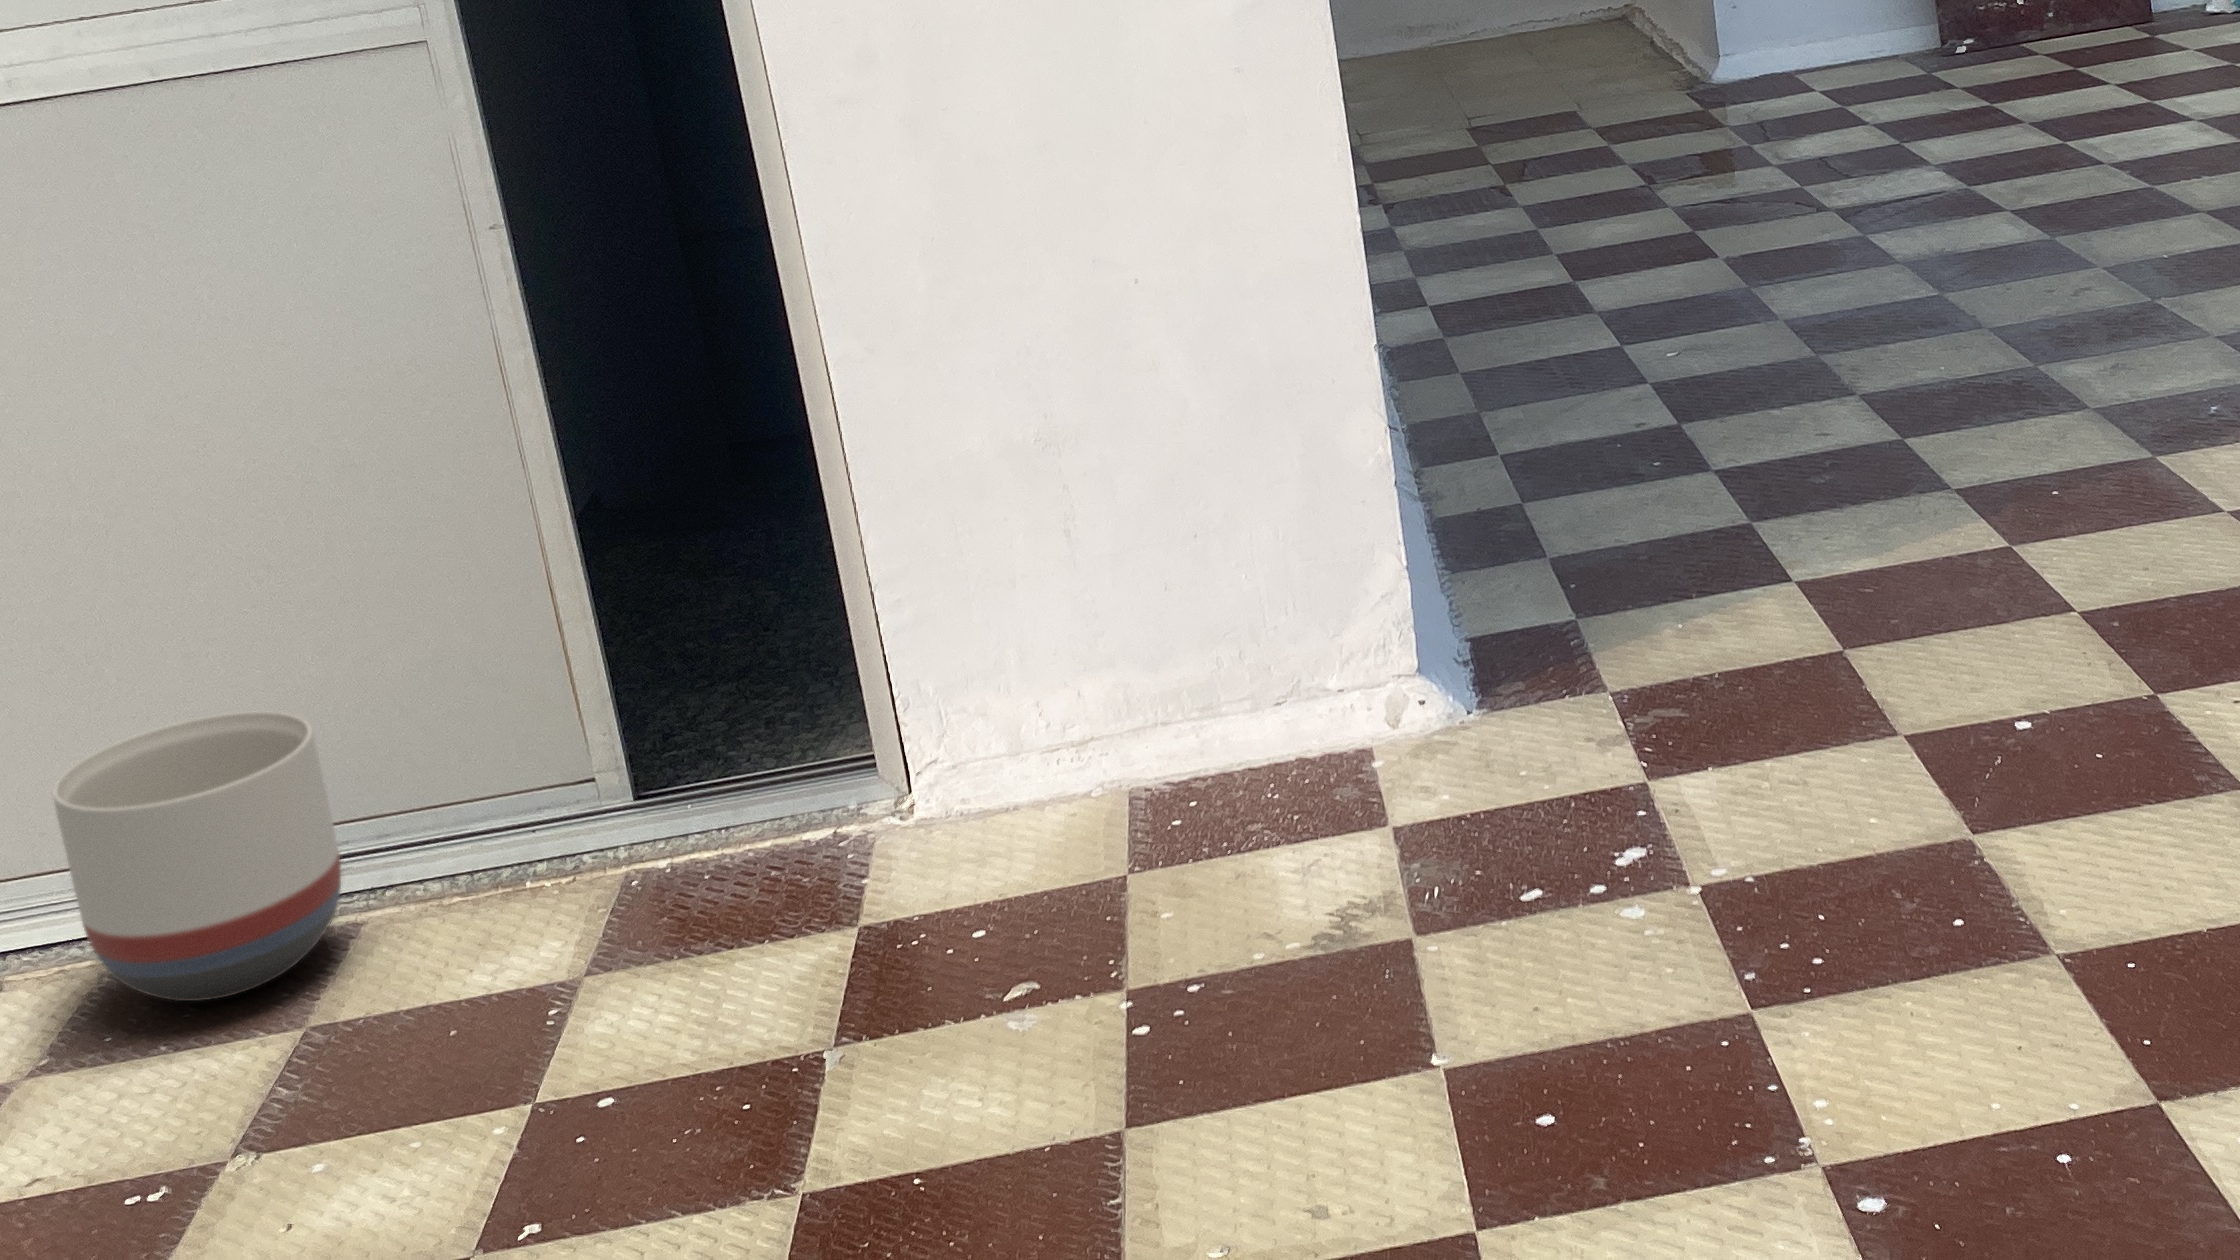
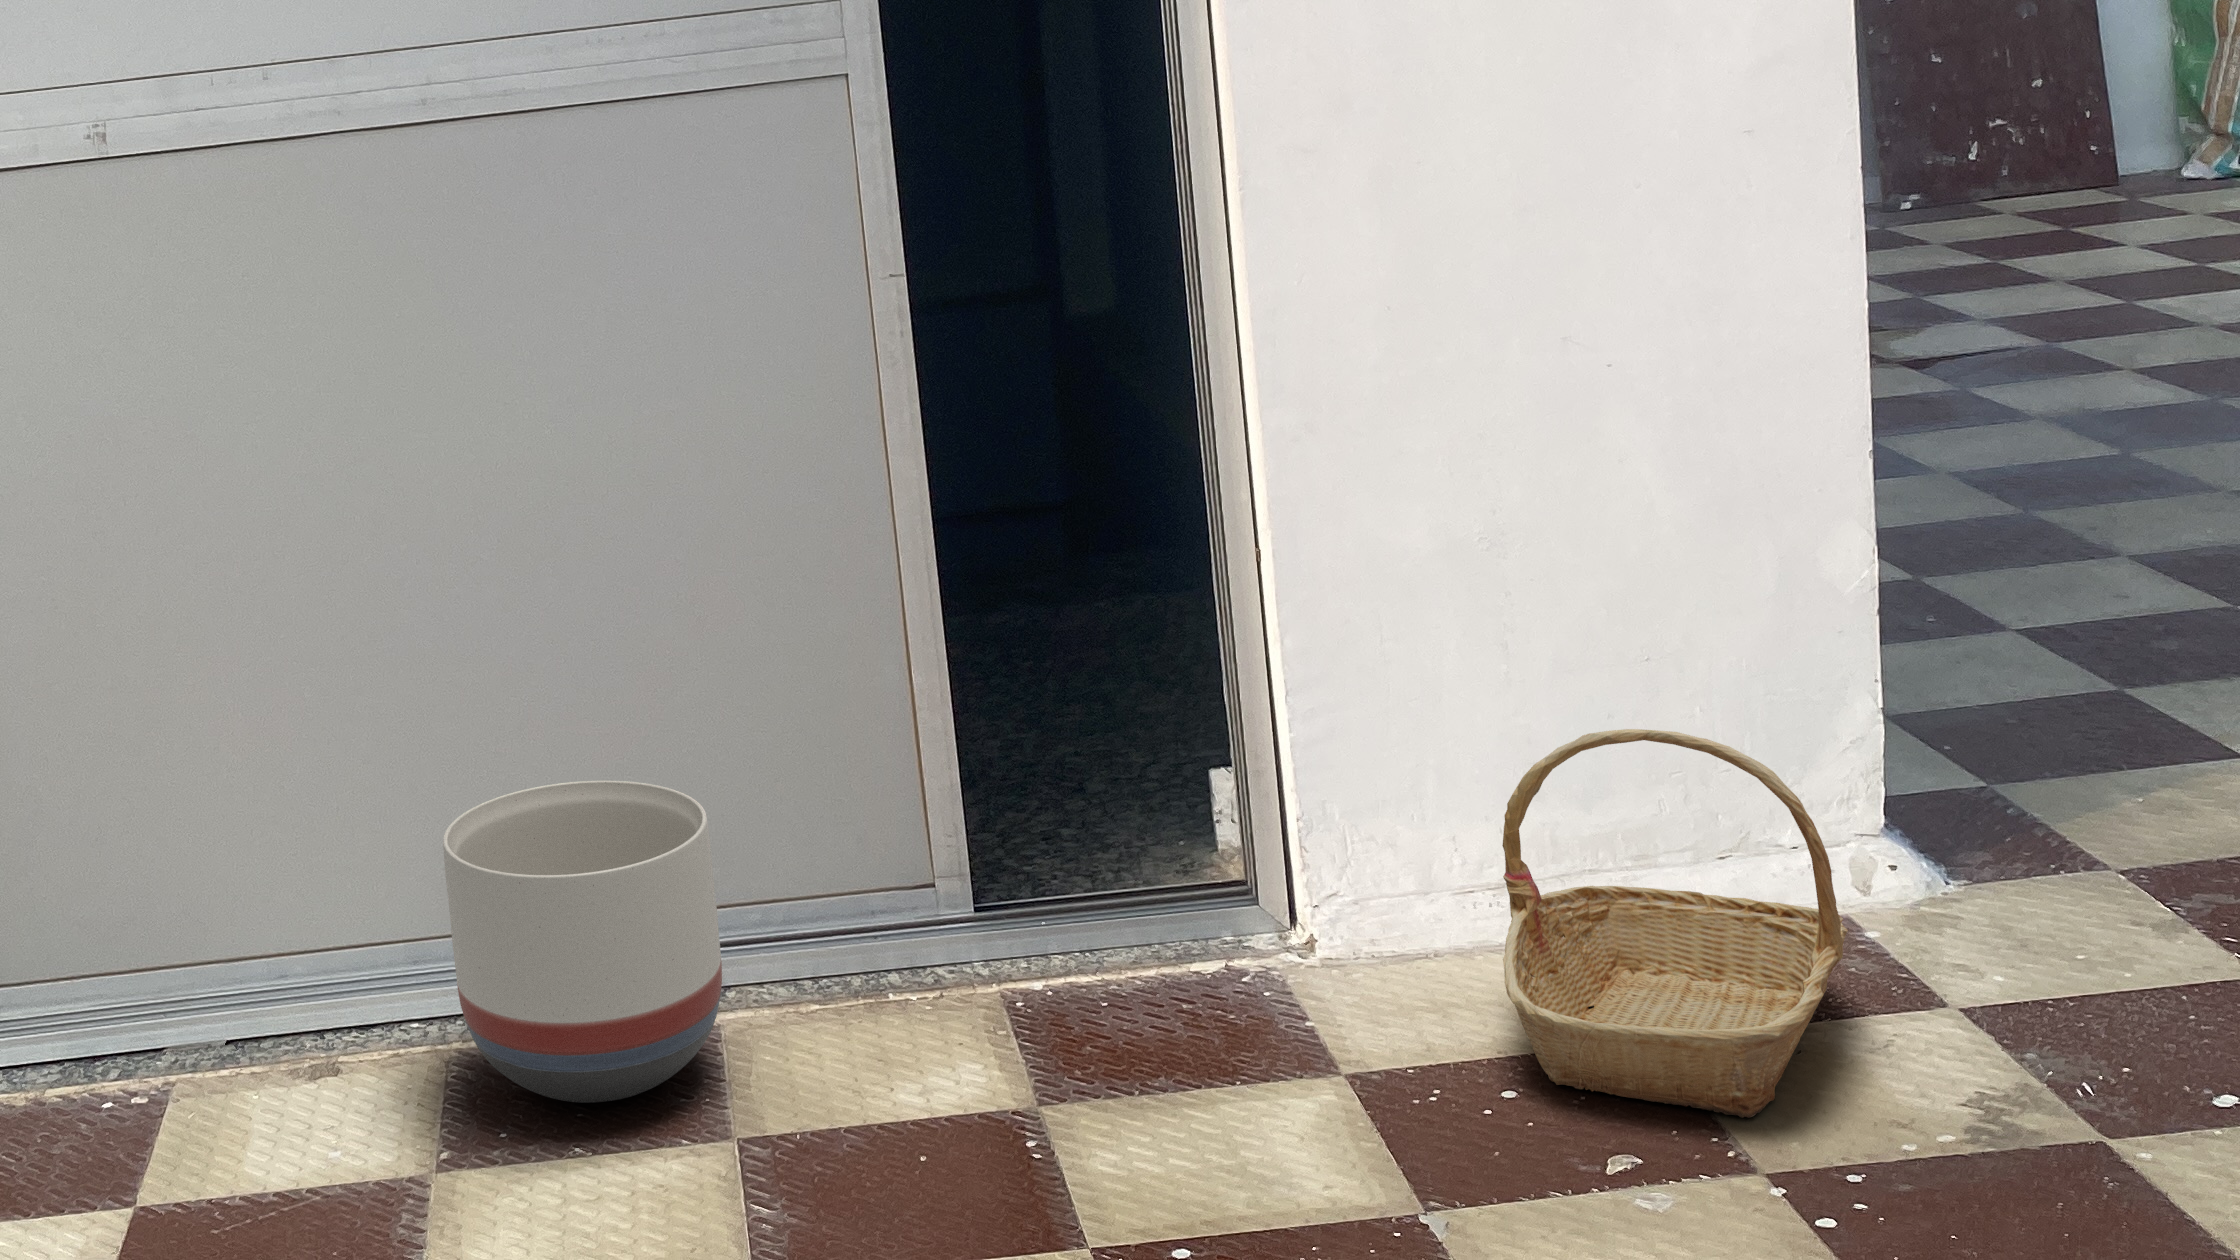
basket: none [975,618,1281,934] -> present [1502,729,1848,1118]

